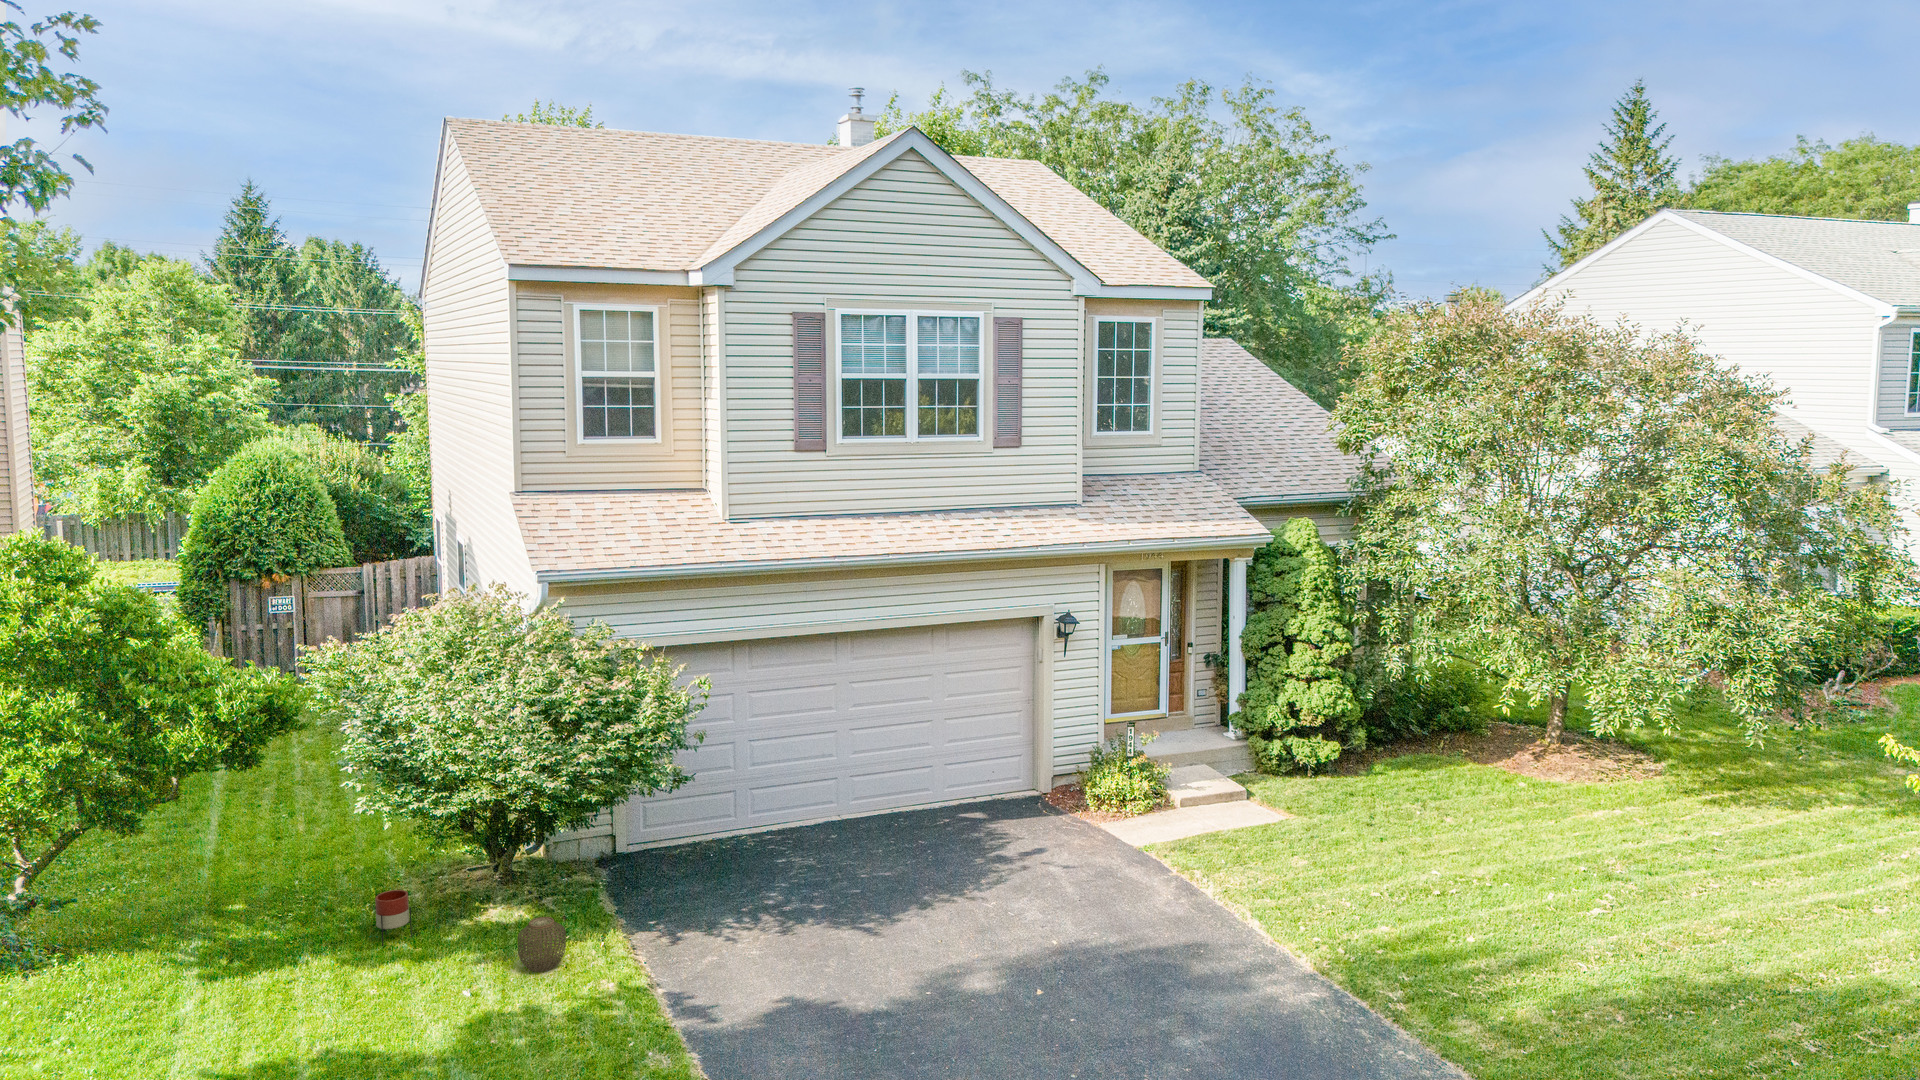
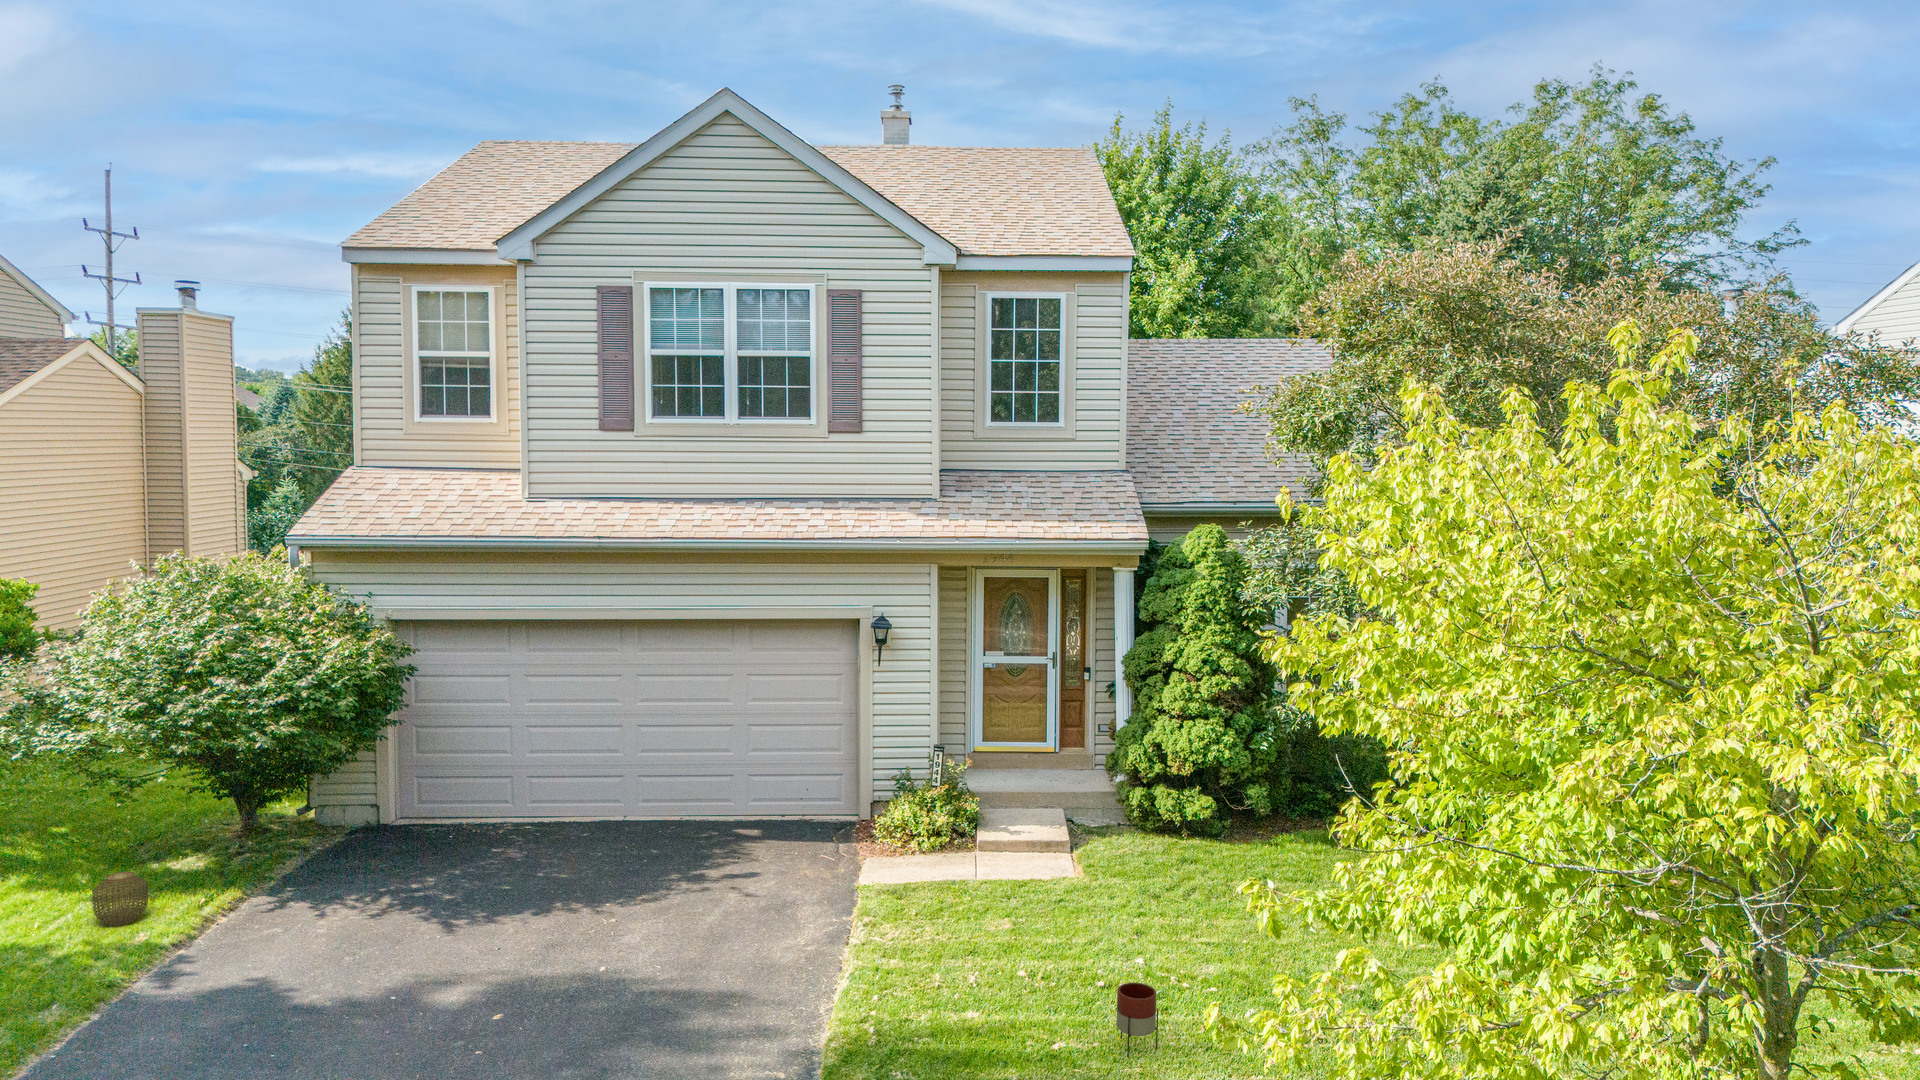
planter: present [375,890,412,946] -> present [1116,983,1158,1057]

